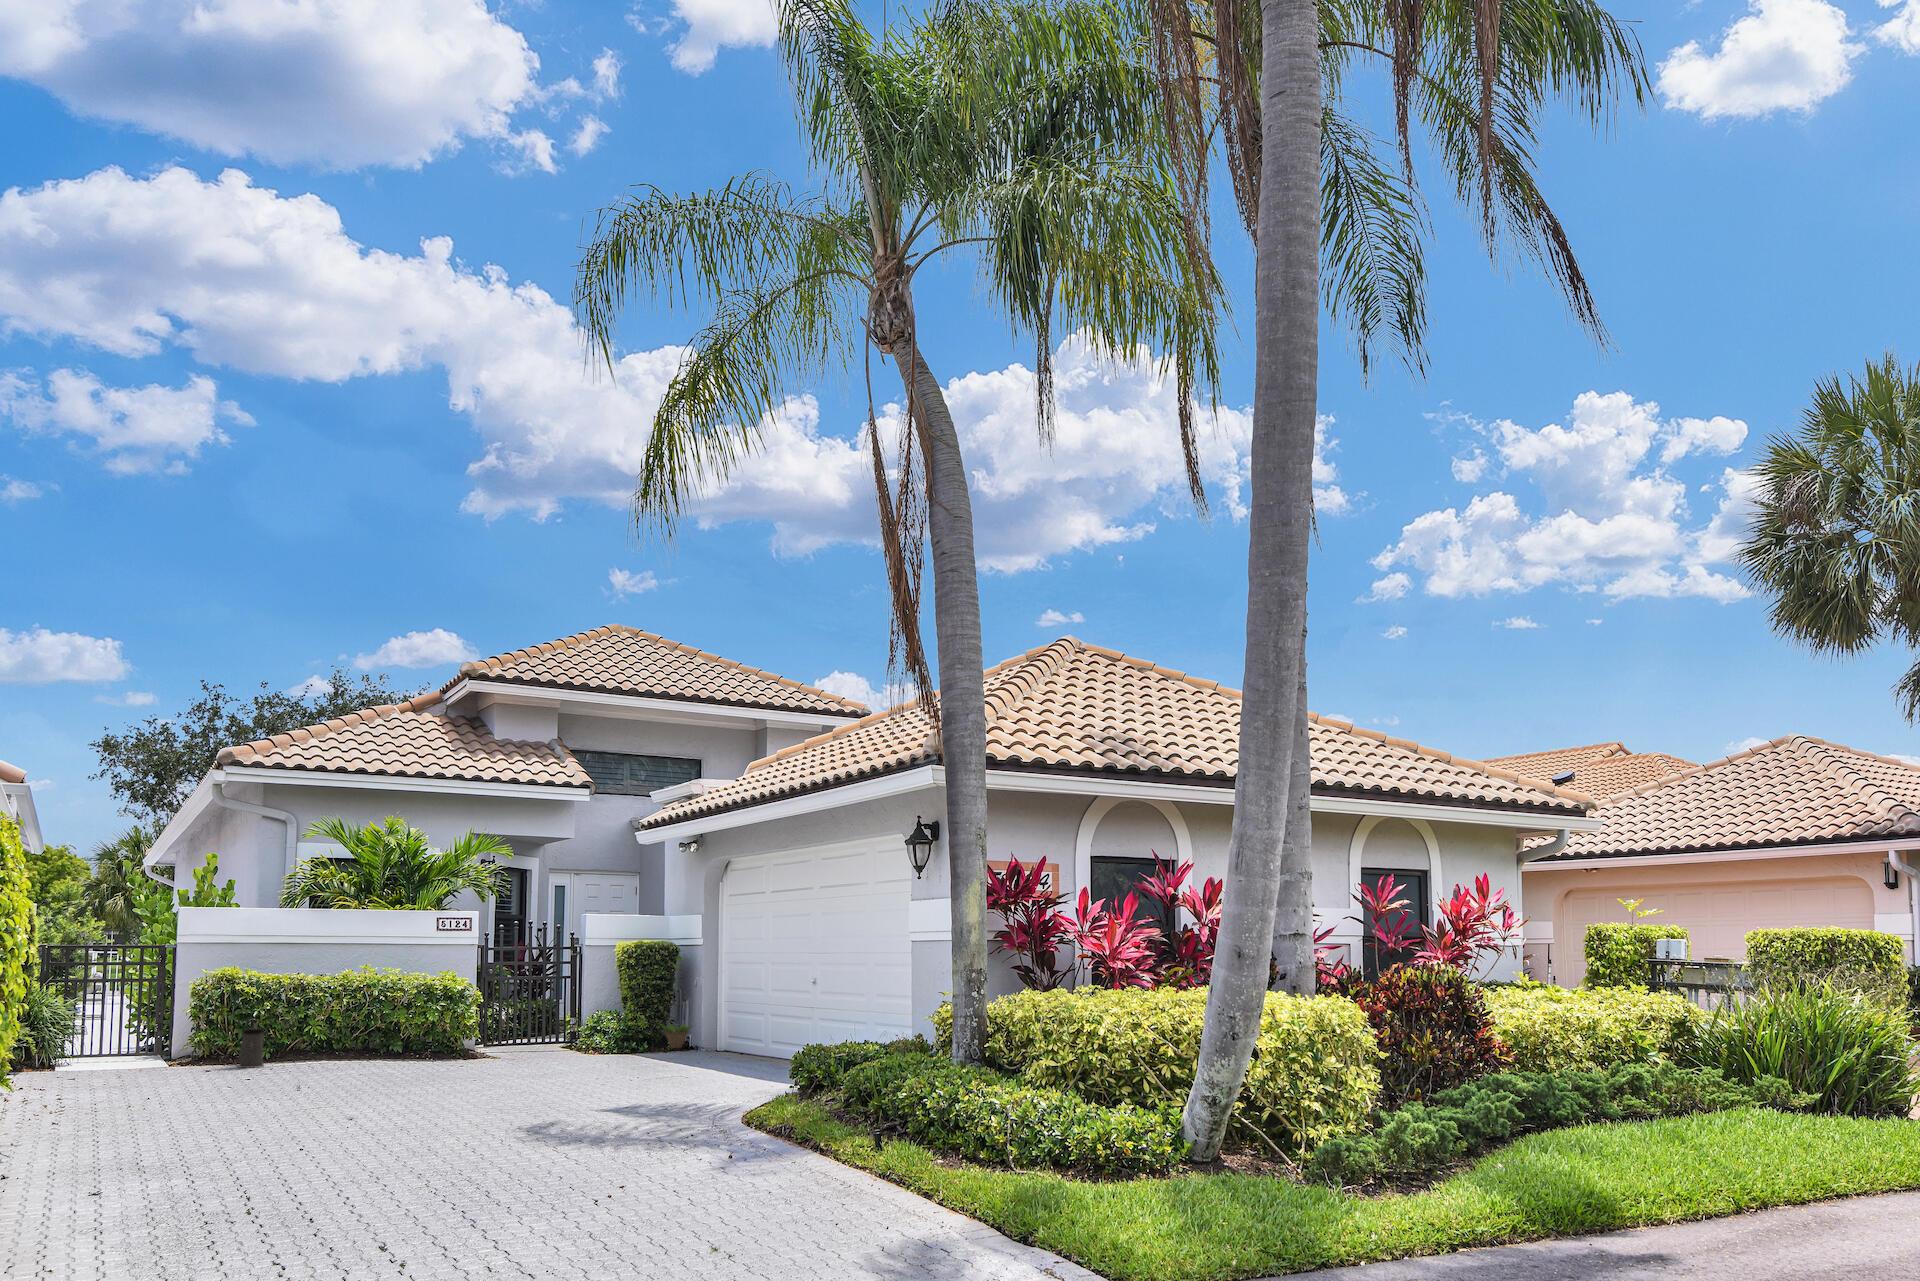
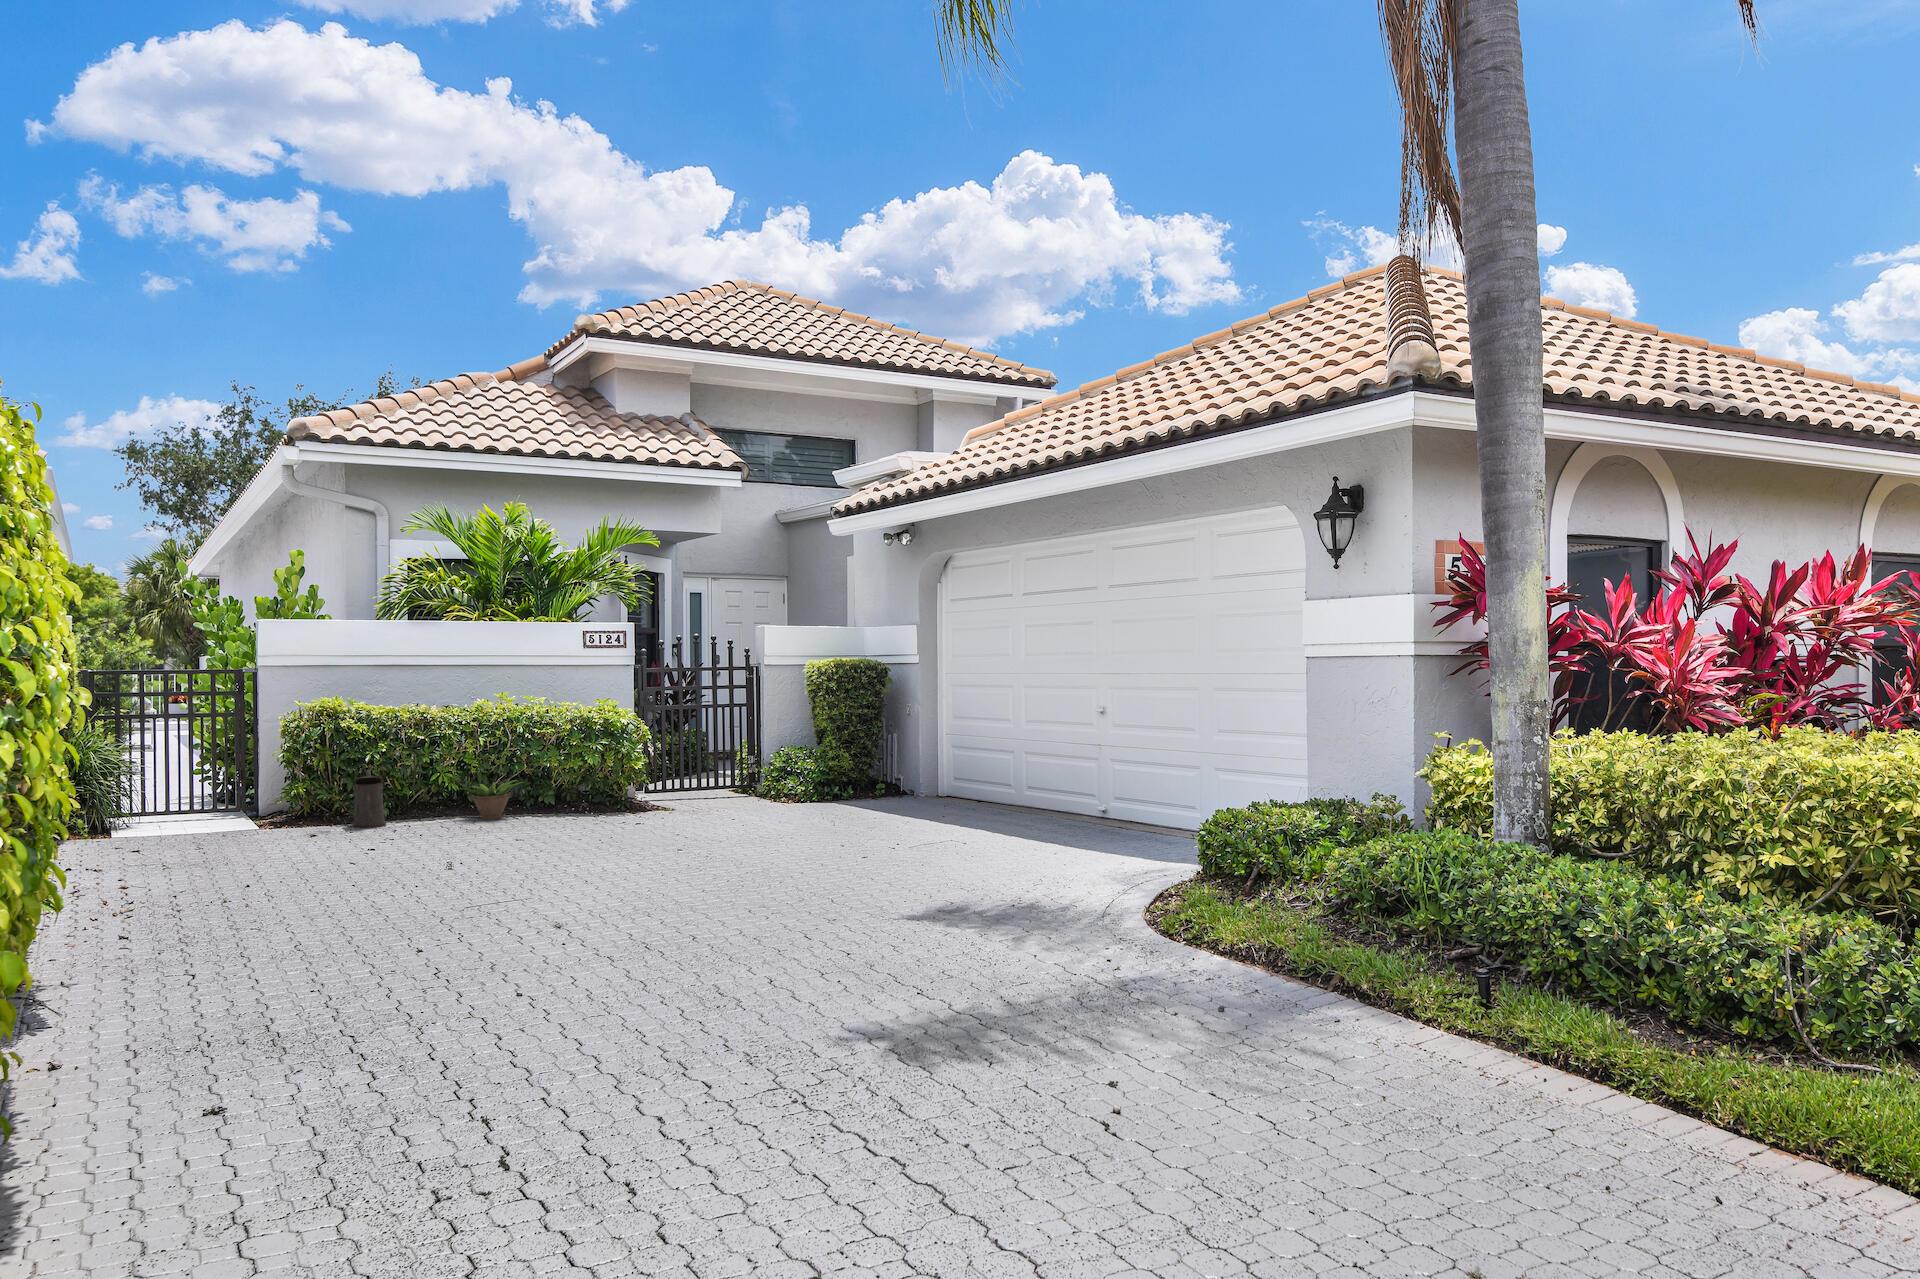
decorative plant: present [661,1024,693,1048] -> present [455,780,523,819]

